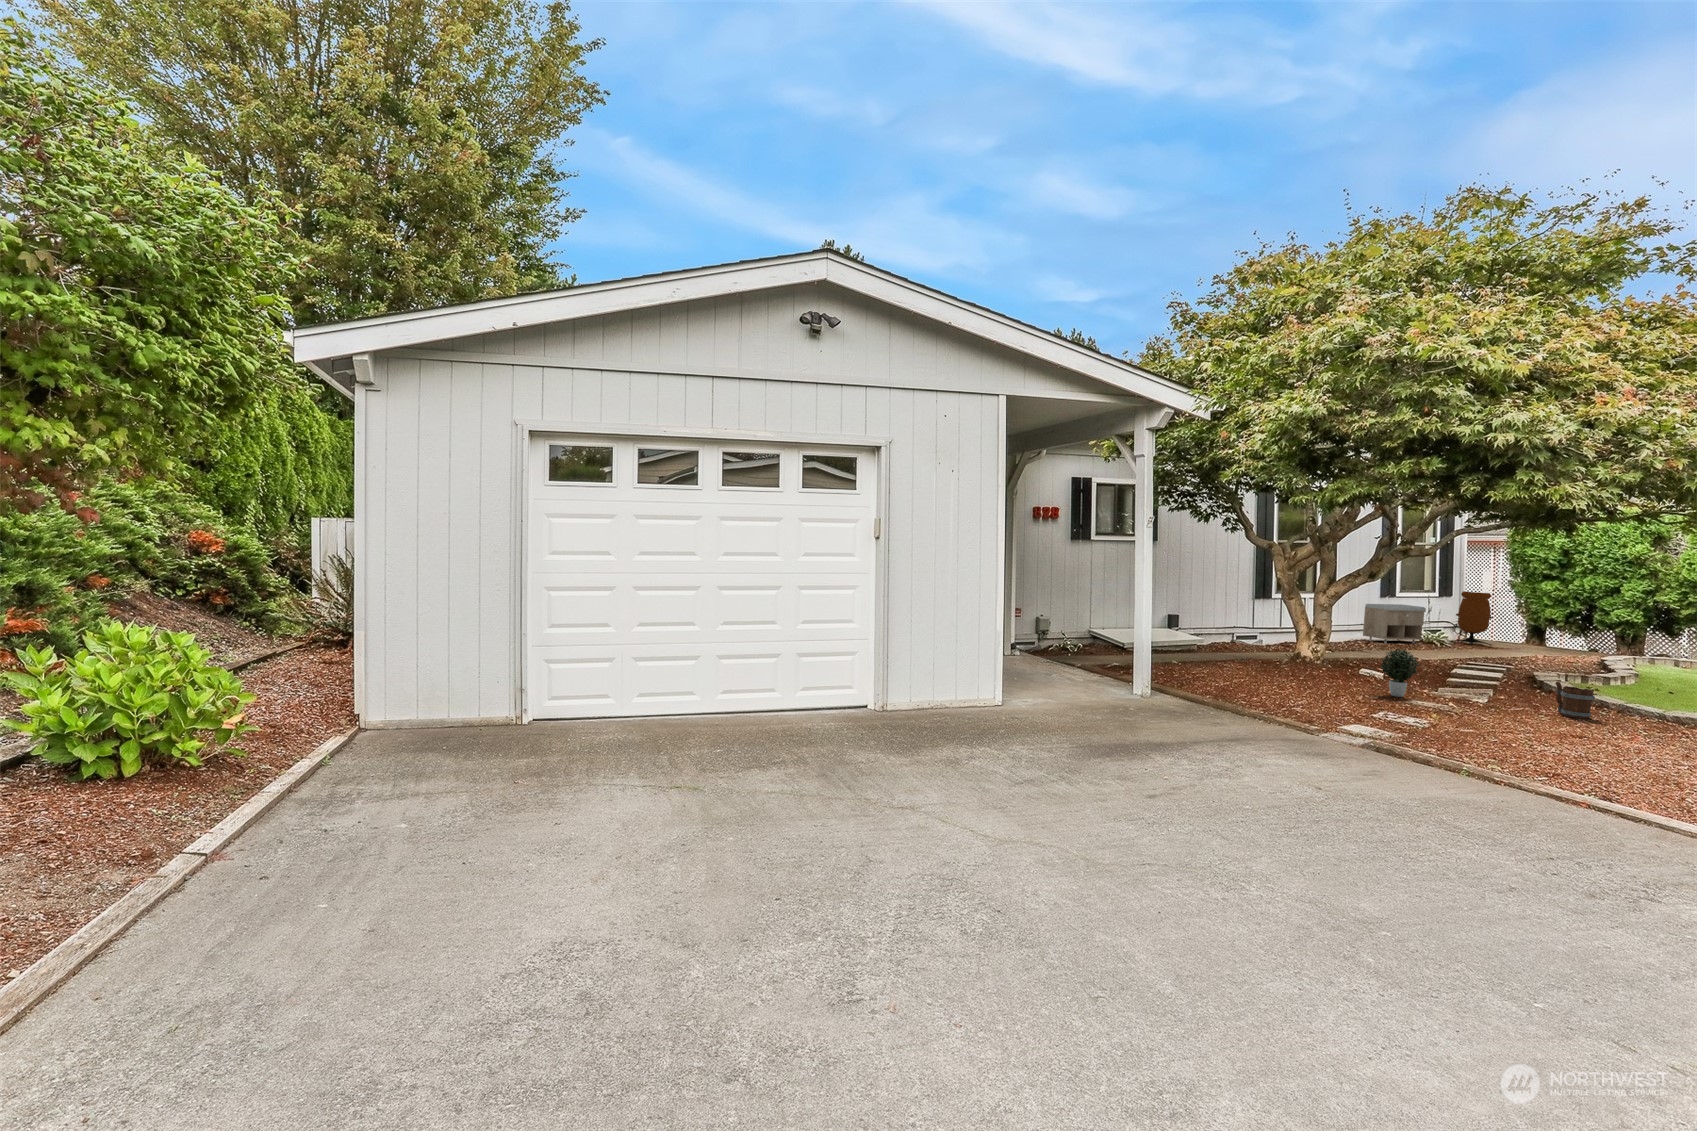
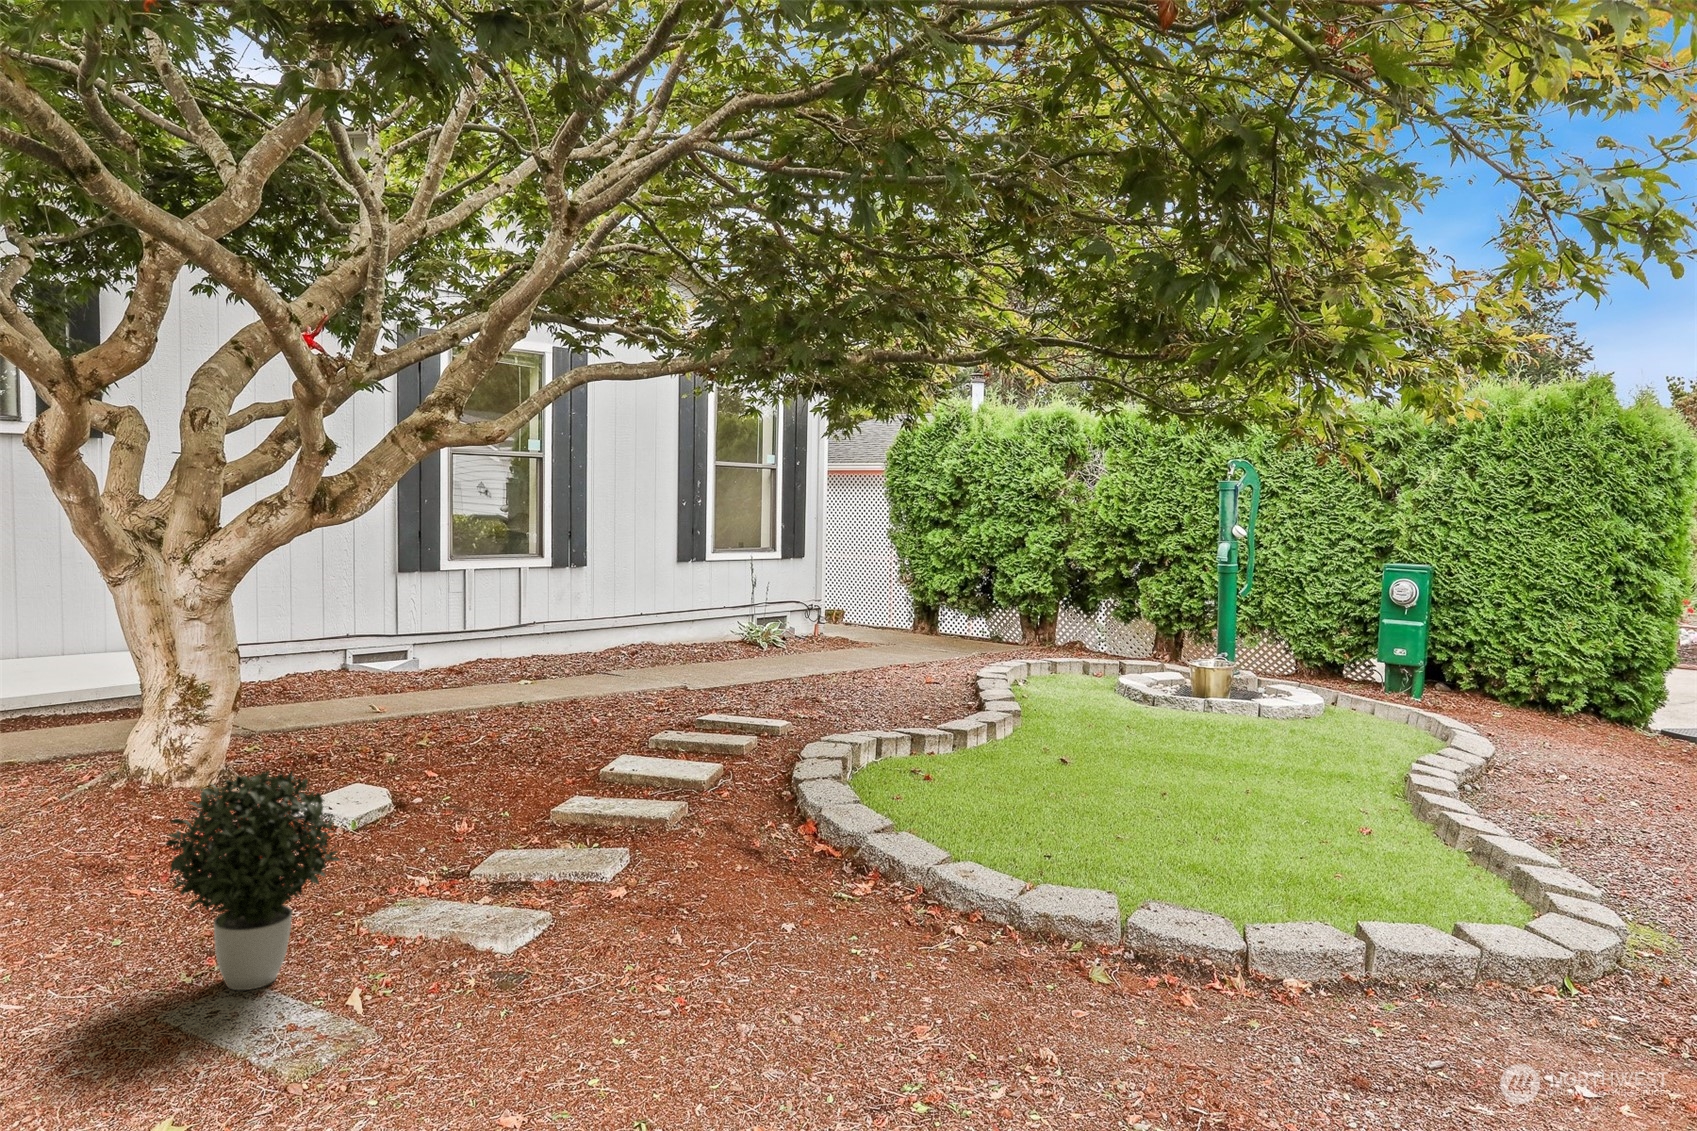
lounge chair: present [1452,591,1492,645] -> none [799,547,855,642]
storage bench: present [1363,604,1426,643] -> none [645,573,750,648]
bucket: present [1556,682,1595,719] -> none [813,863,928,1042]

